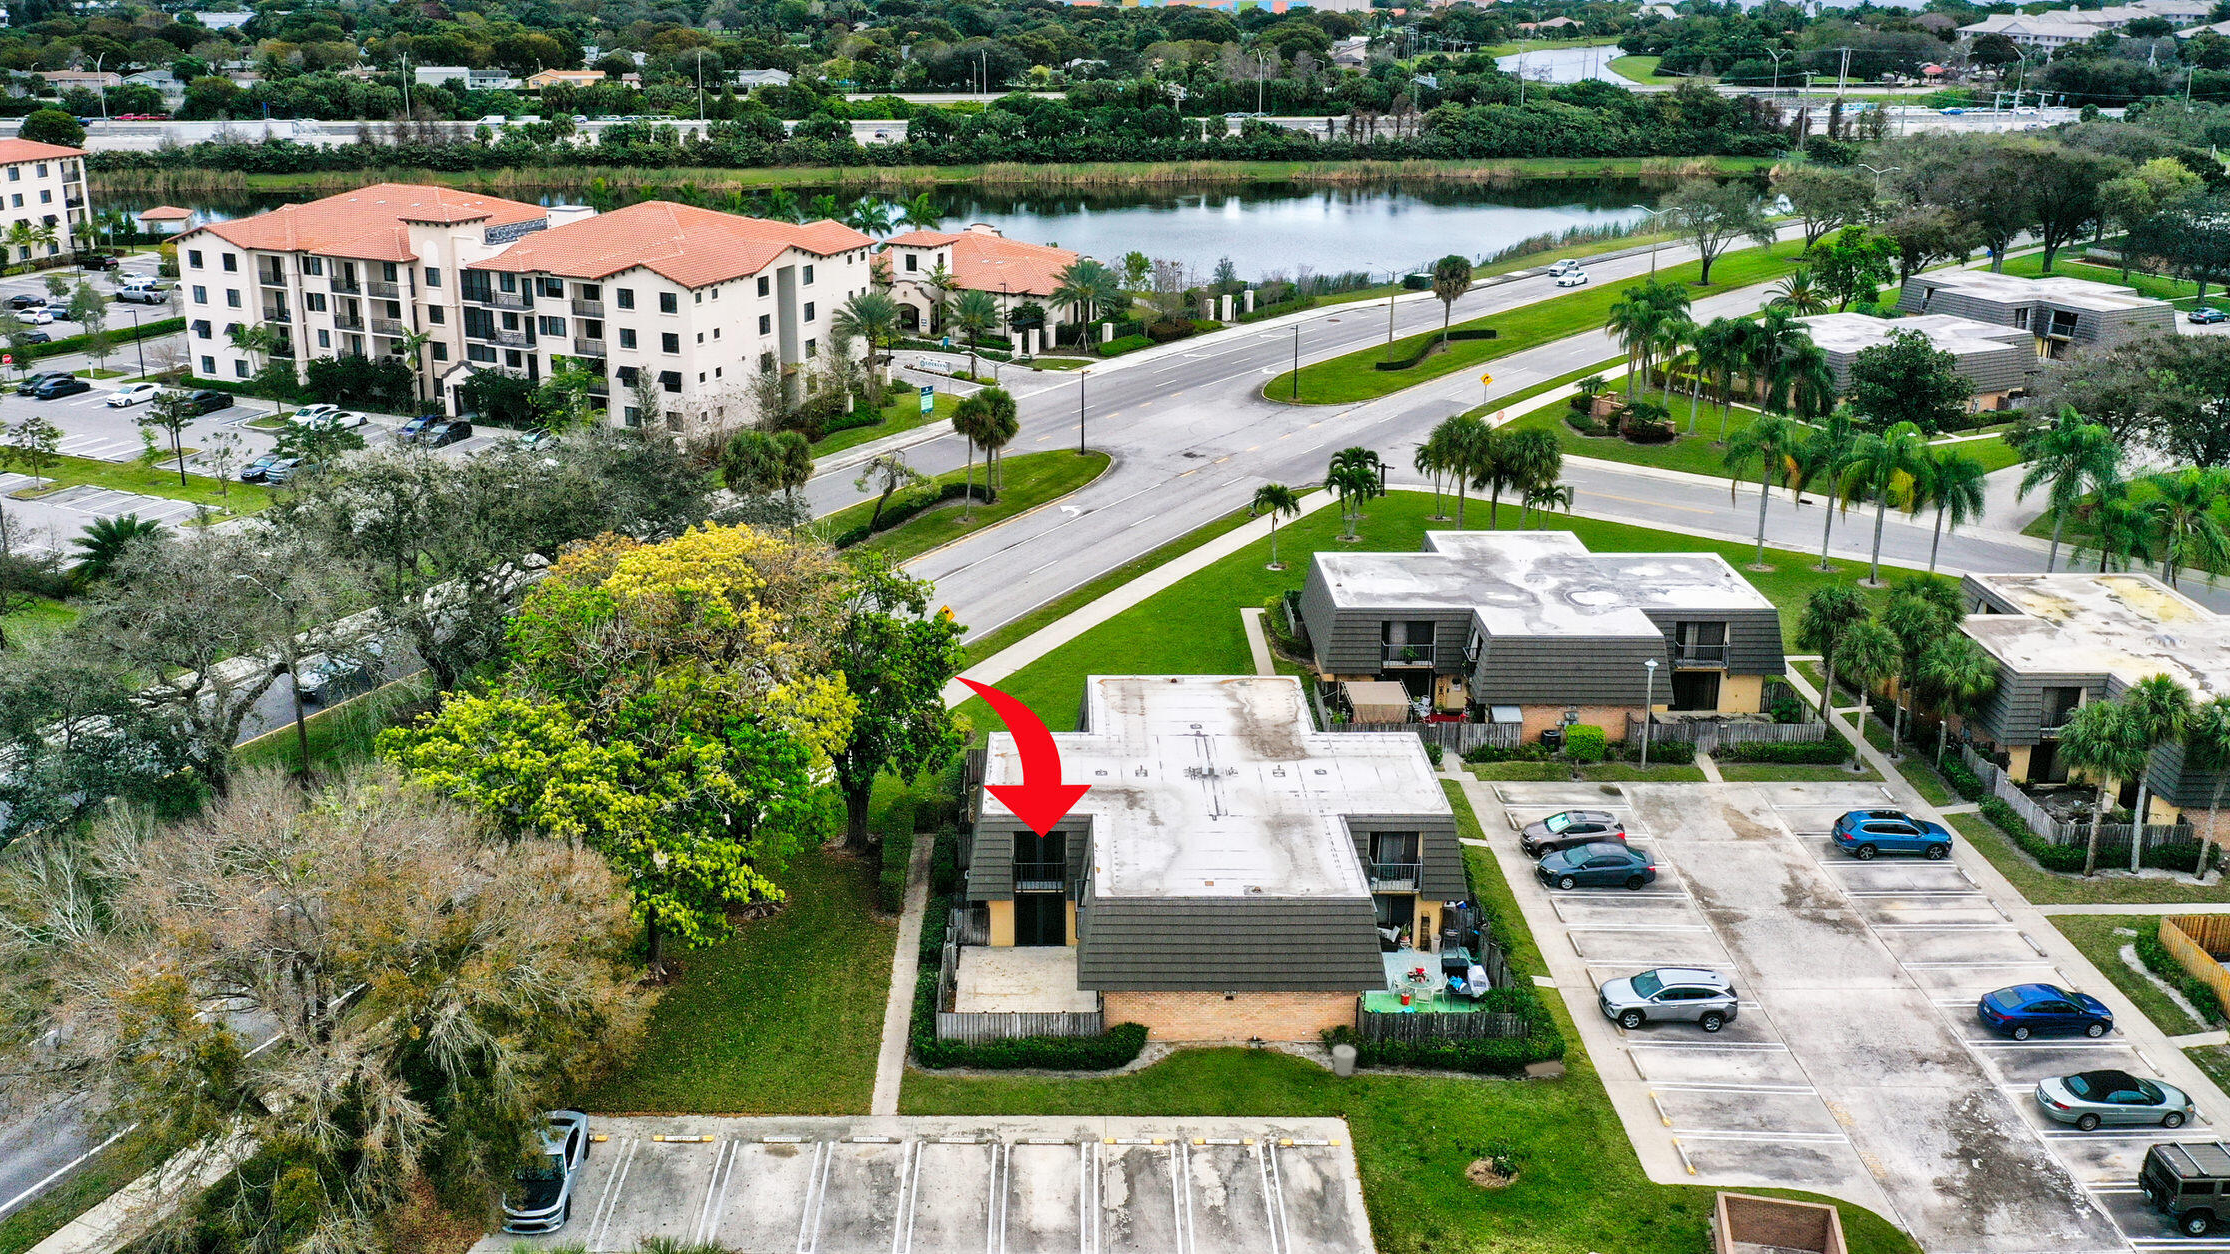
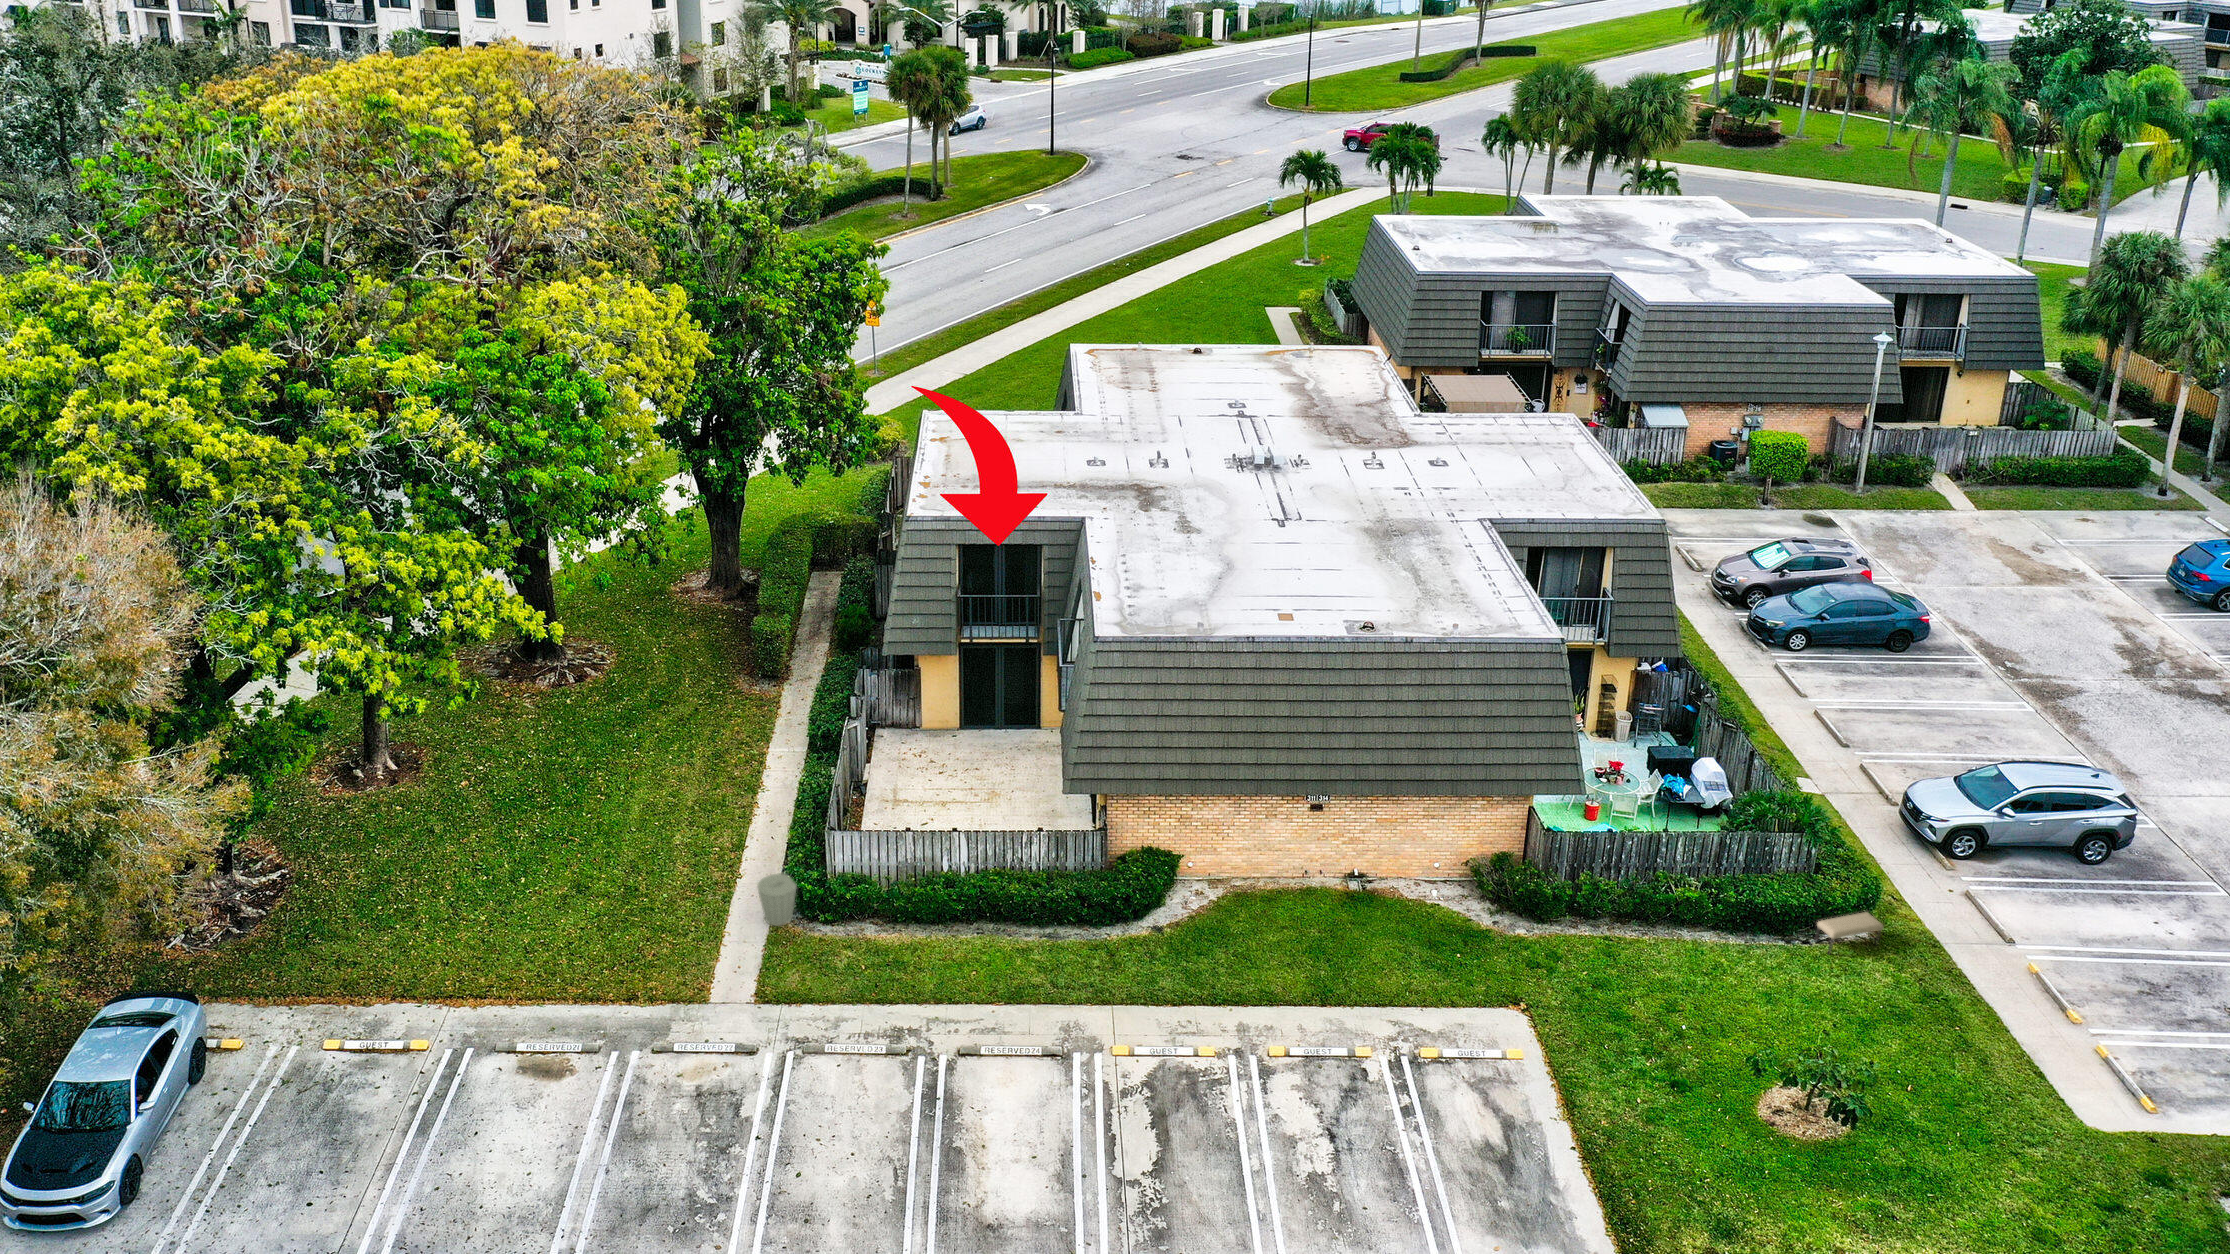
trash can: present [1333,1045,1356,1076] -> present [757,874,796,926]

